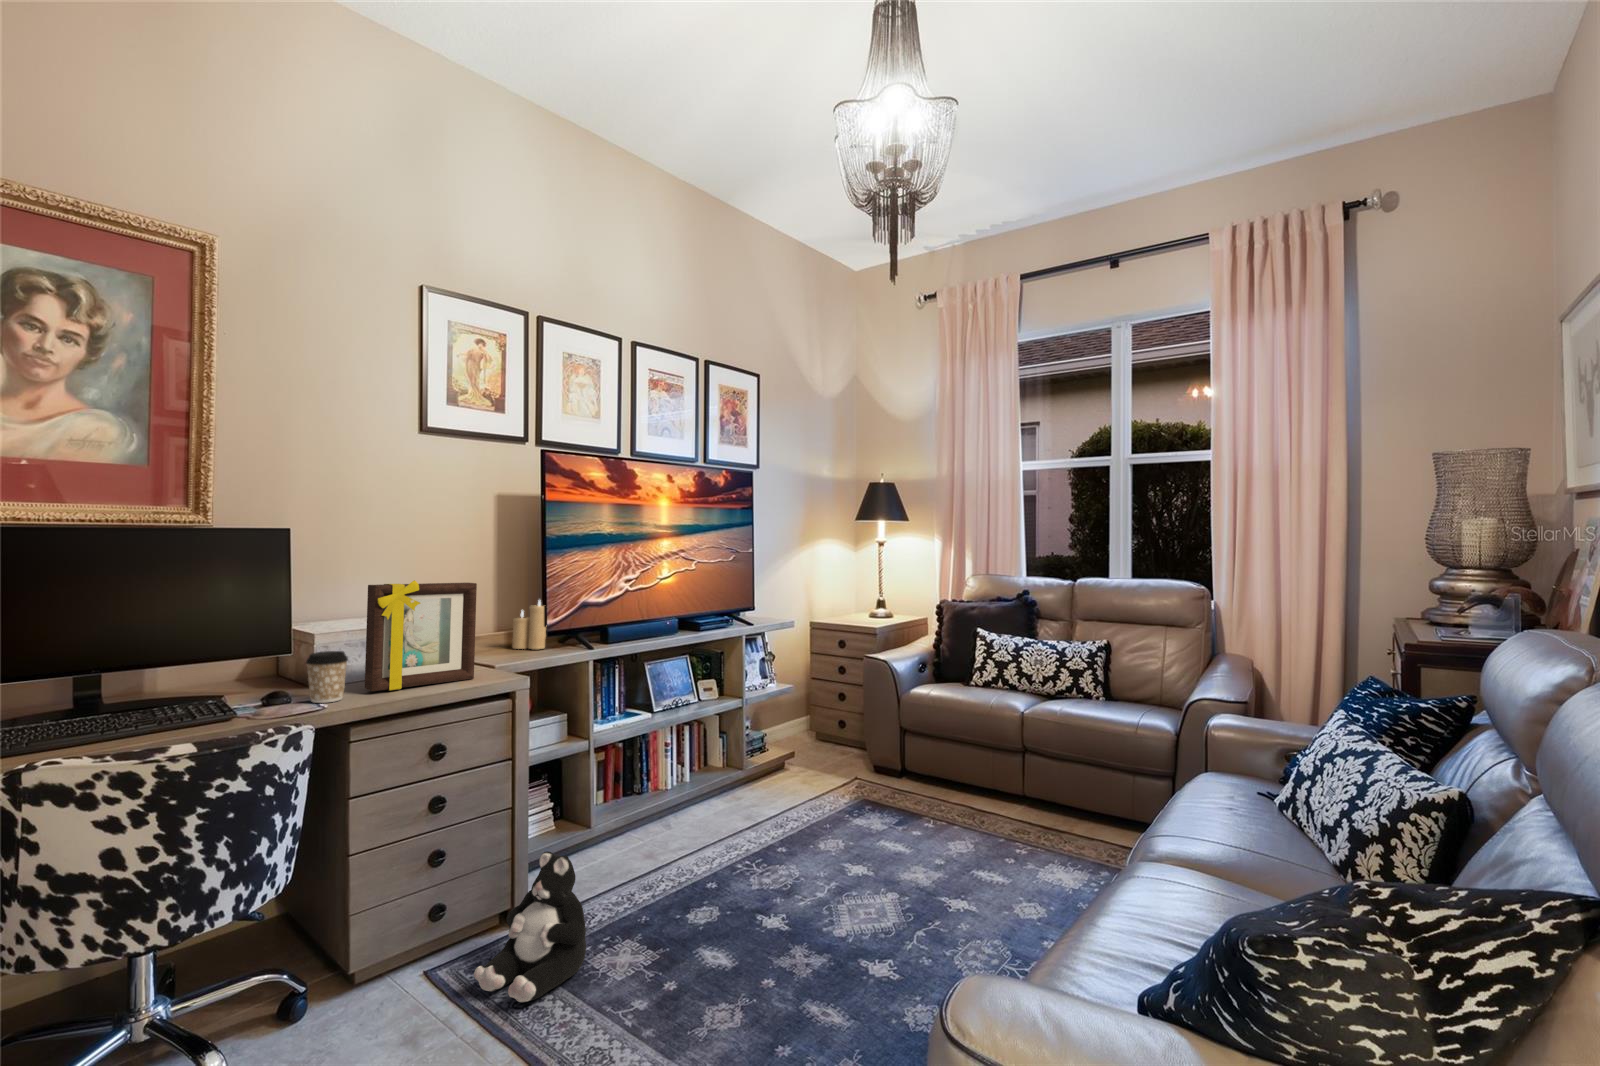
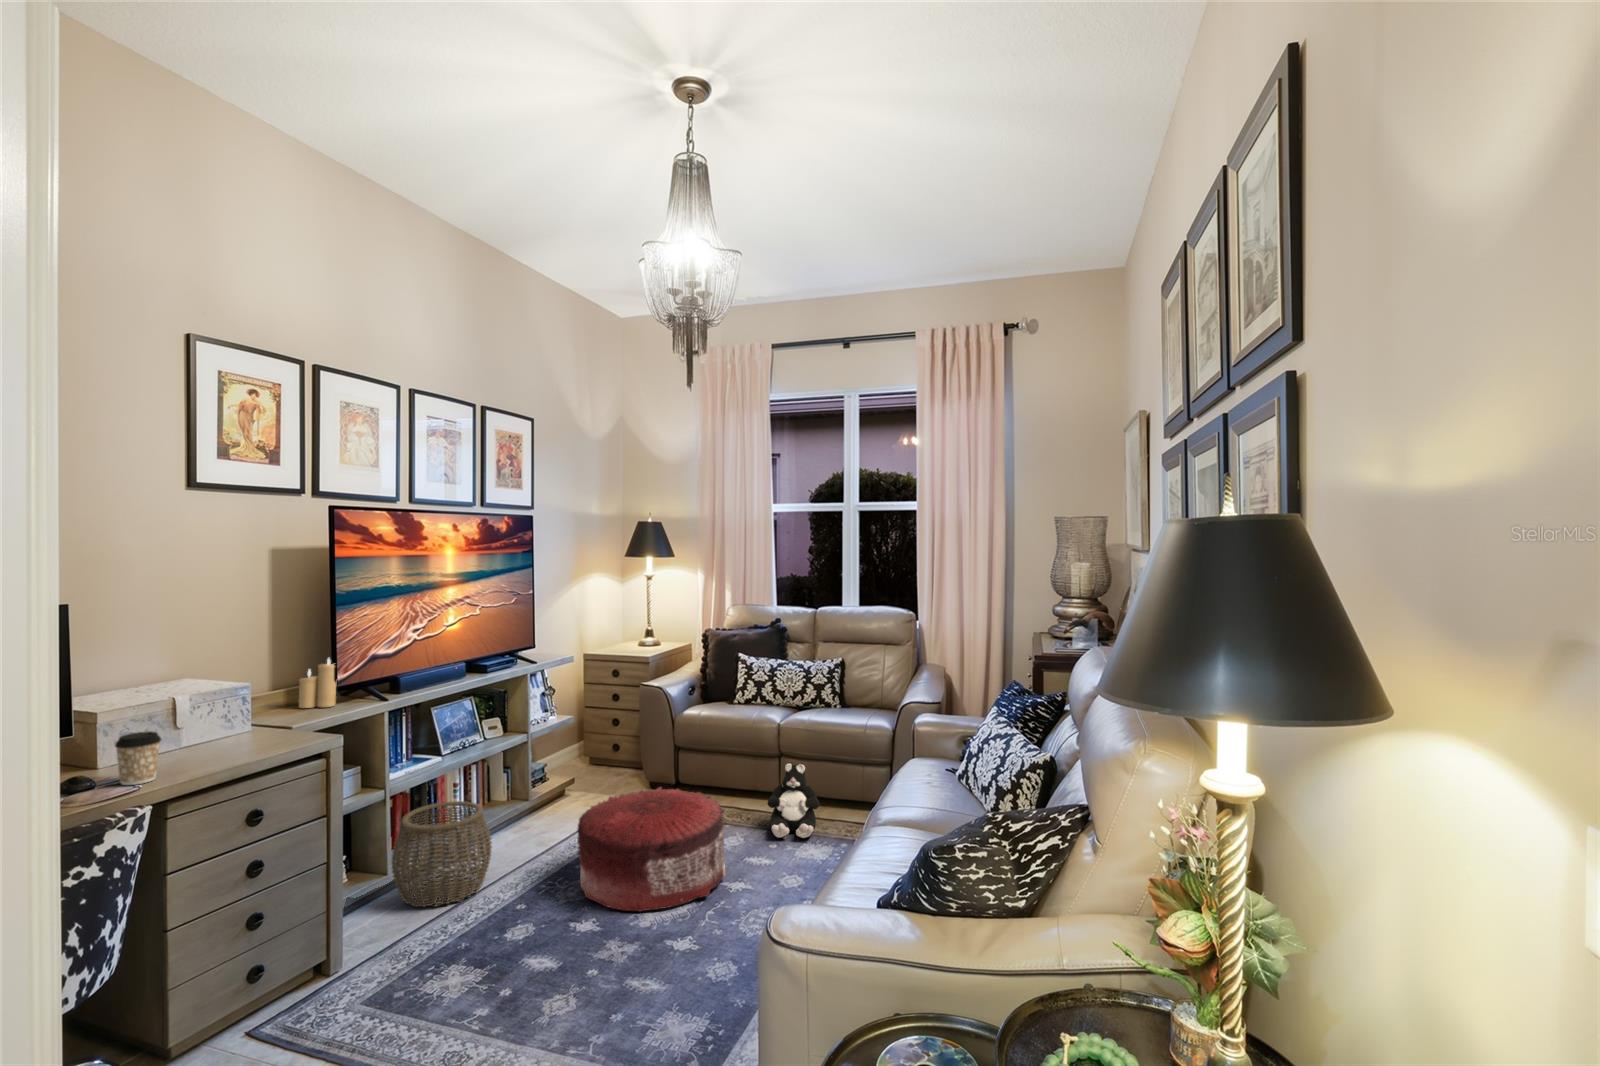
picture frame: present [365,580,477,691] -> none [173,651,286,767]
woven basket: none [591,760,692,870] -> present [392,801,492,907]
pouf: none [775,770,947,916] -> present [577,787,725,912]
plush toy: present [474,851,586,1003] -> present [767,763,820,838]

